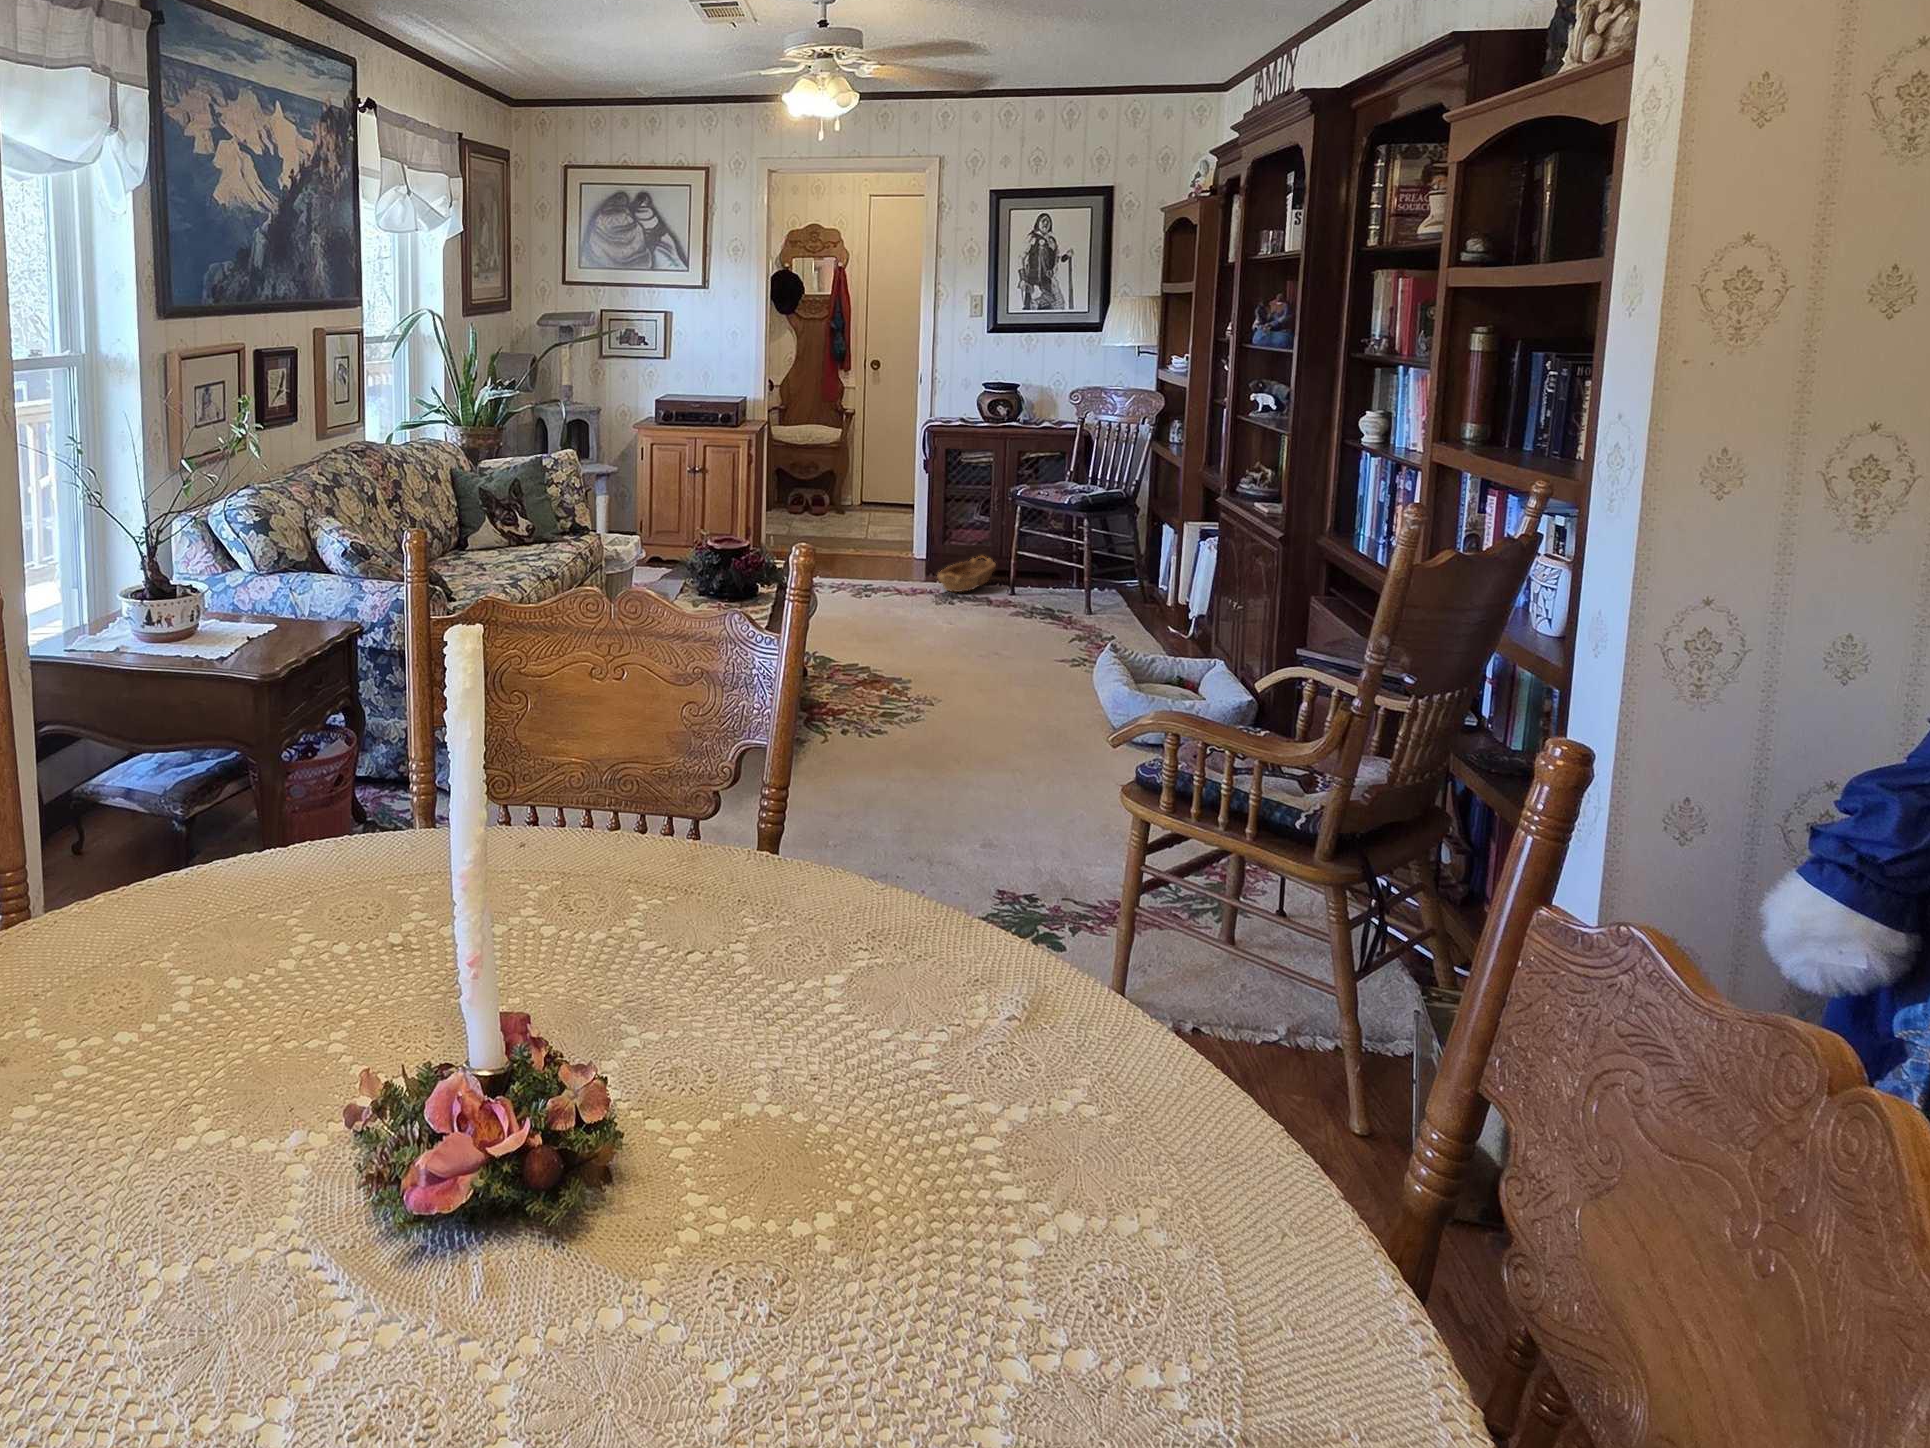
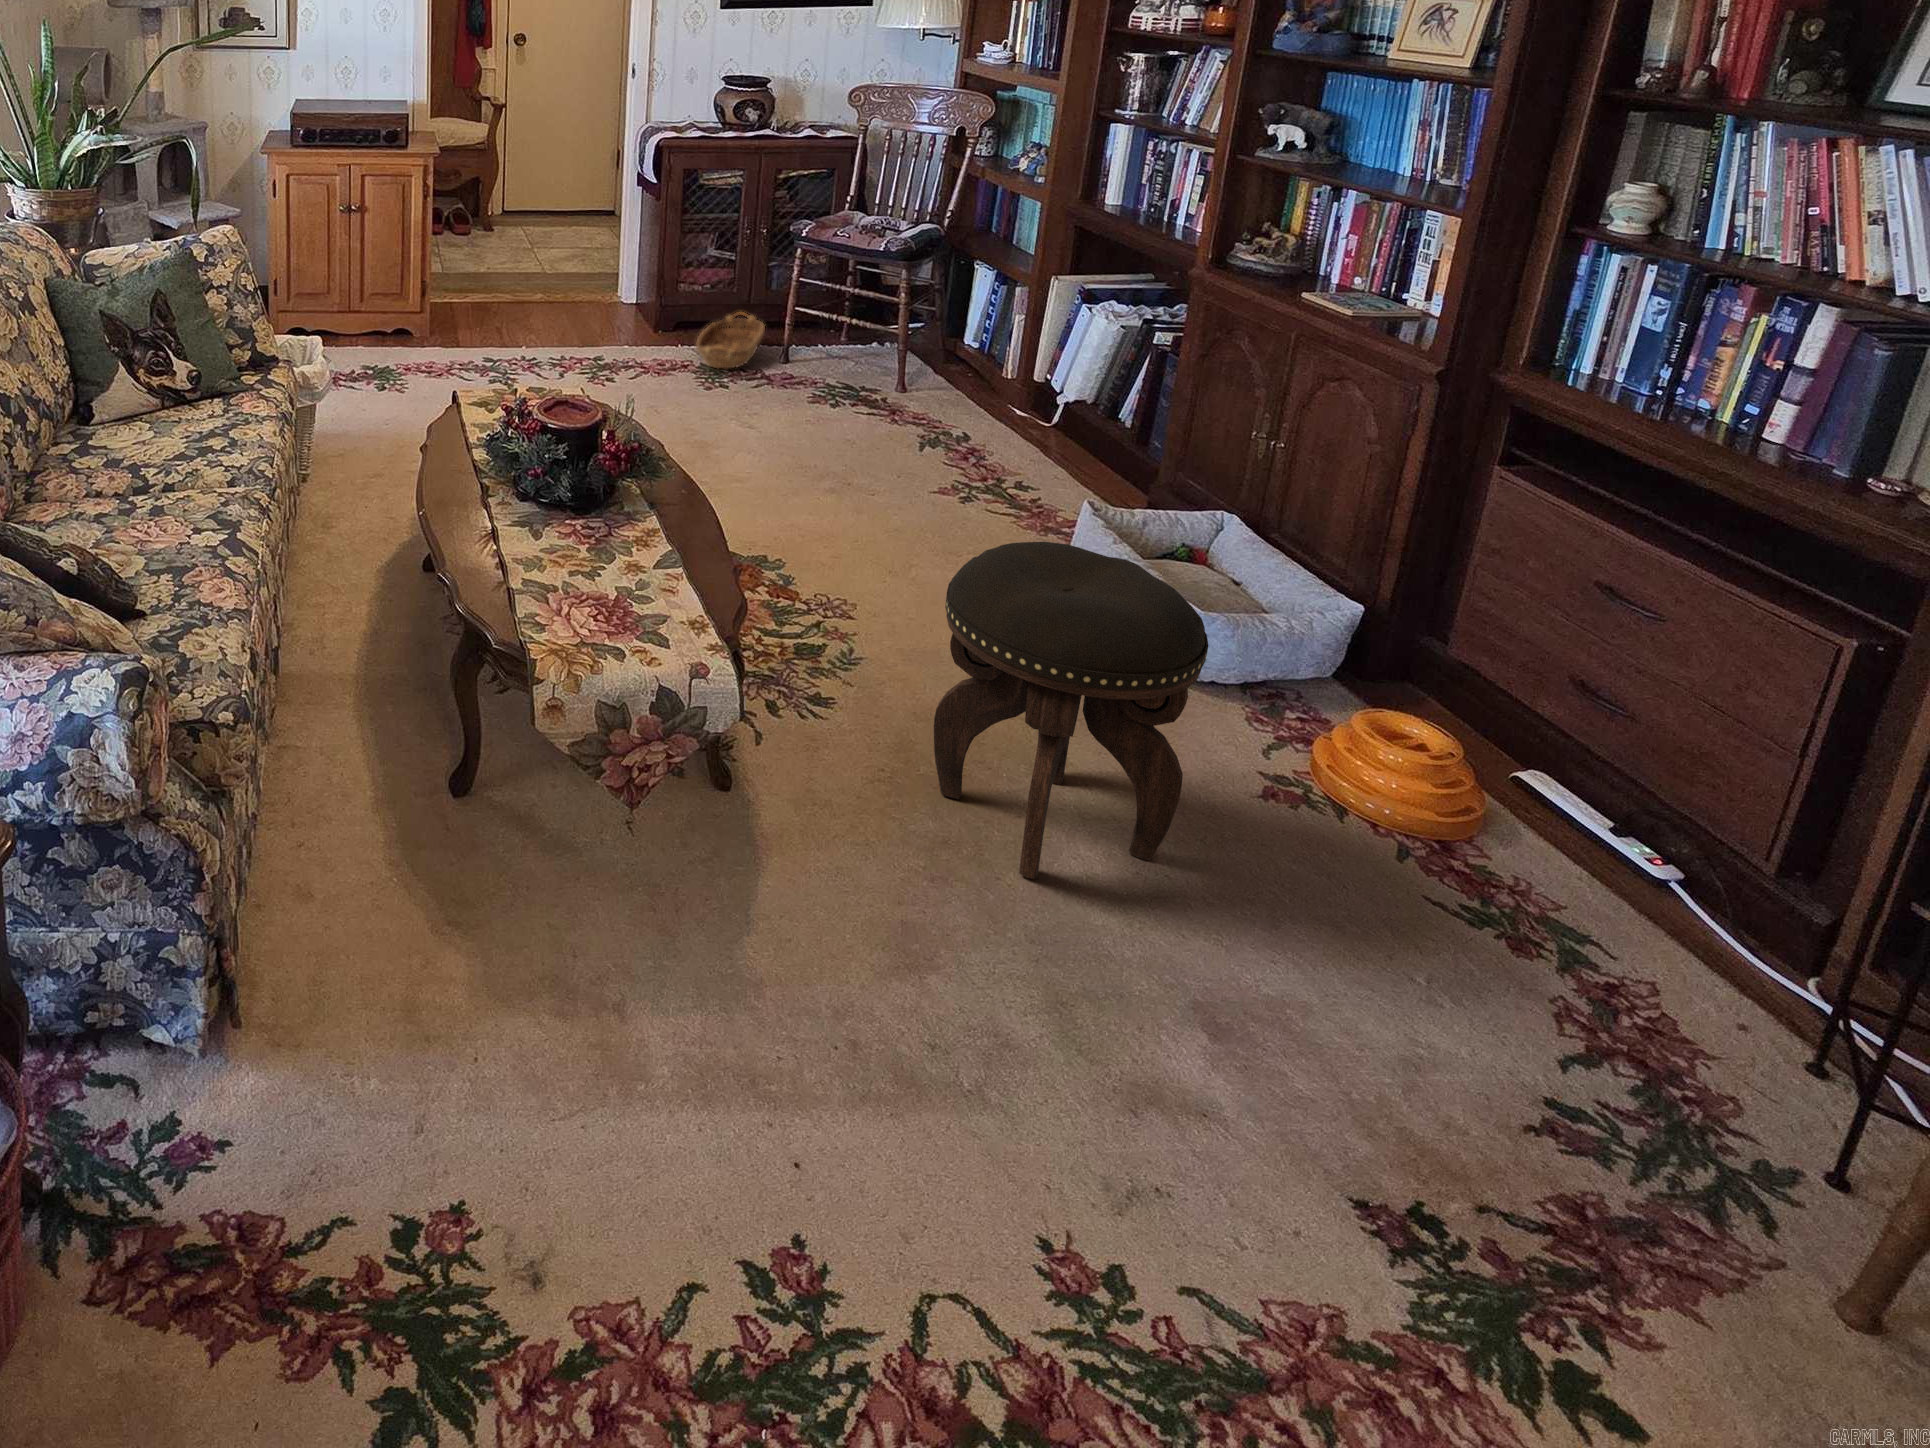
footstool: none [898,612,1036,794] -> present [934,542,1208,879]

